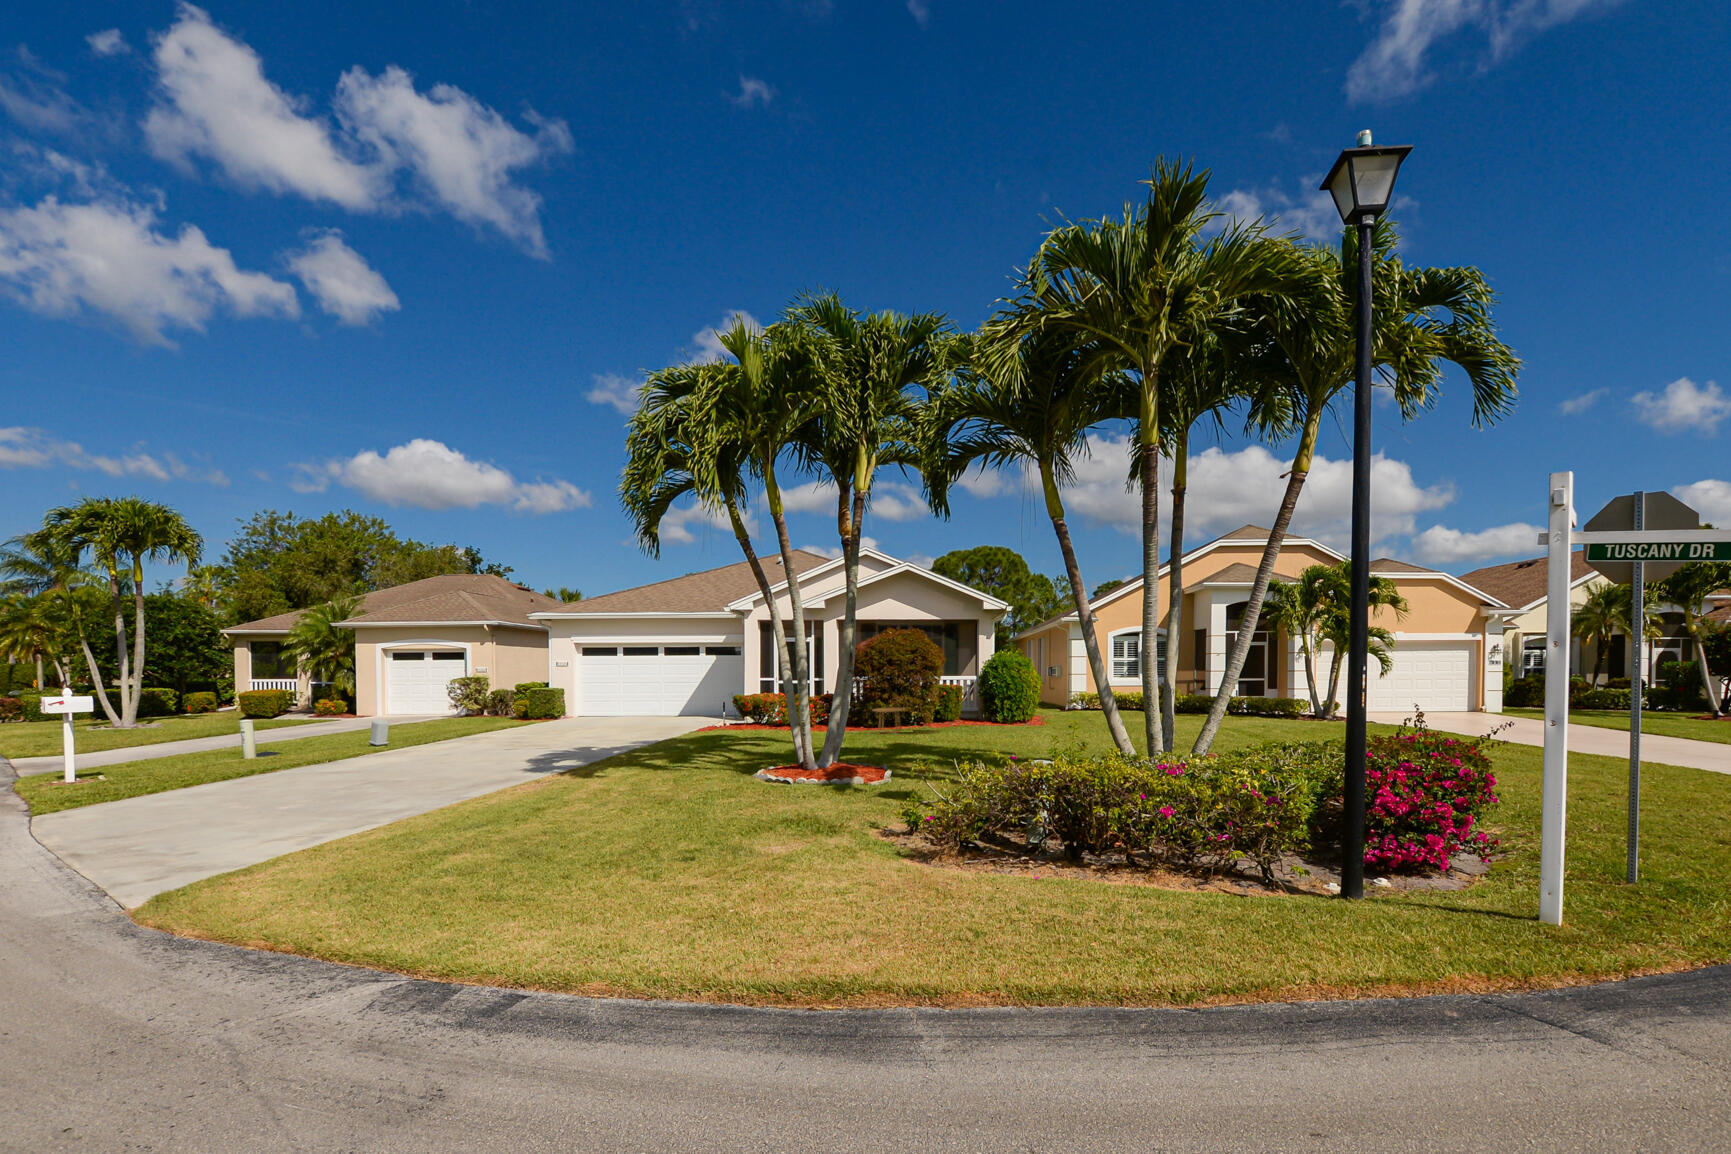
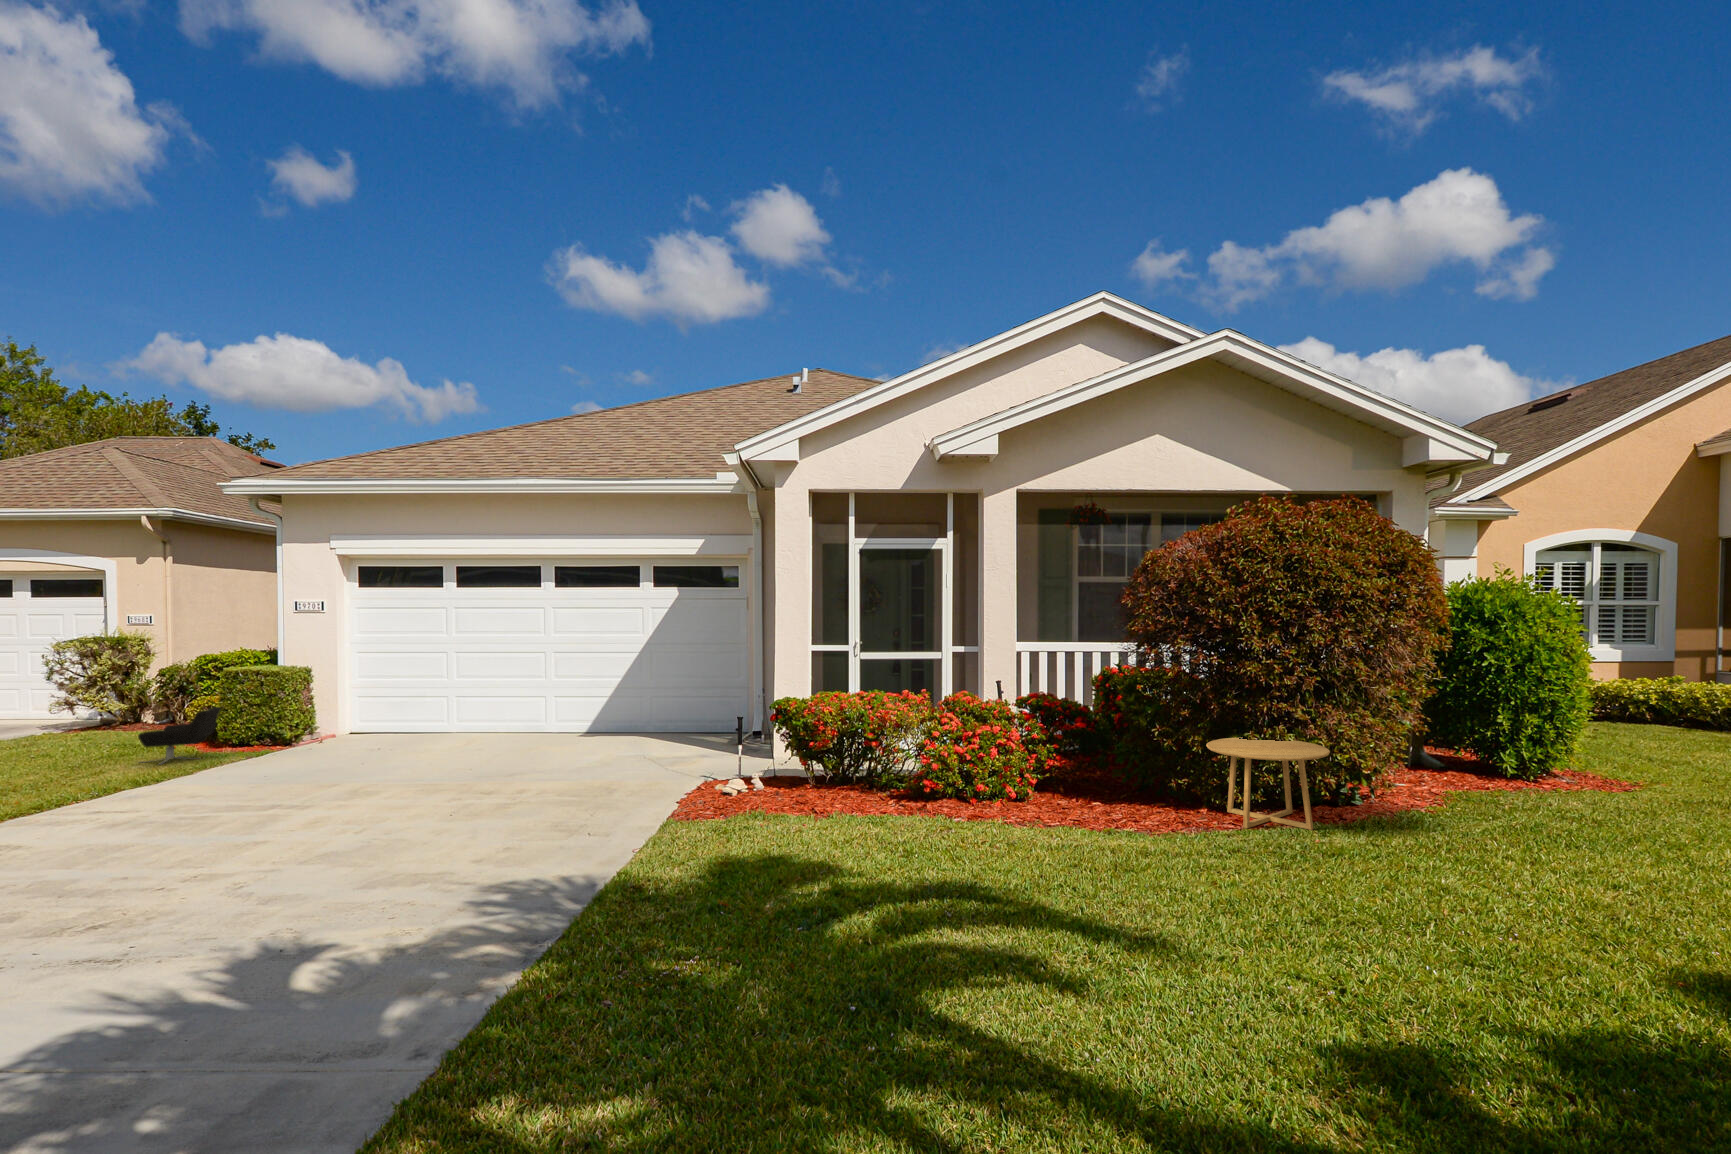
lounge chair: none [503,705,532,727] -> present [138,707,221,764]

